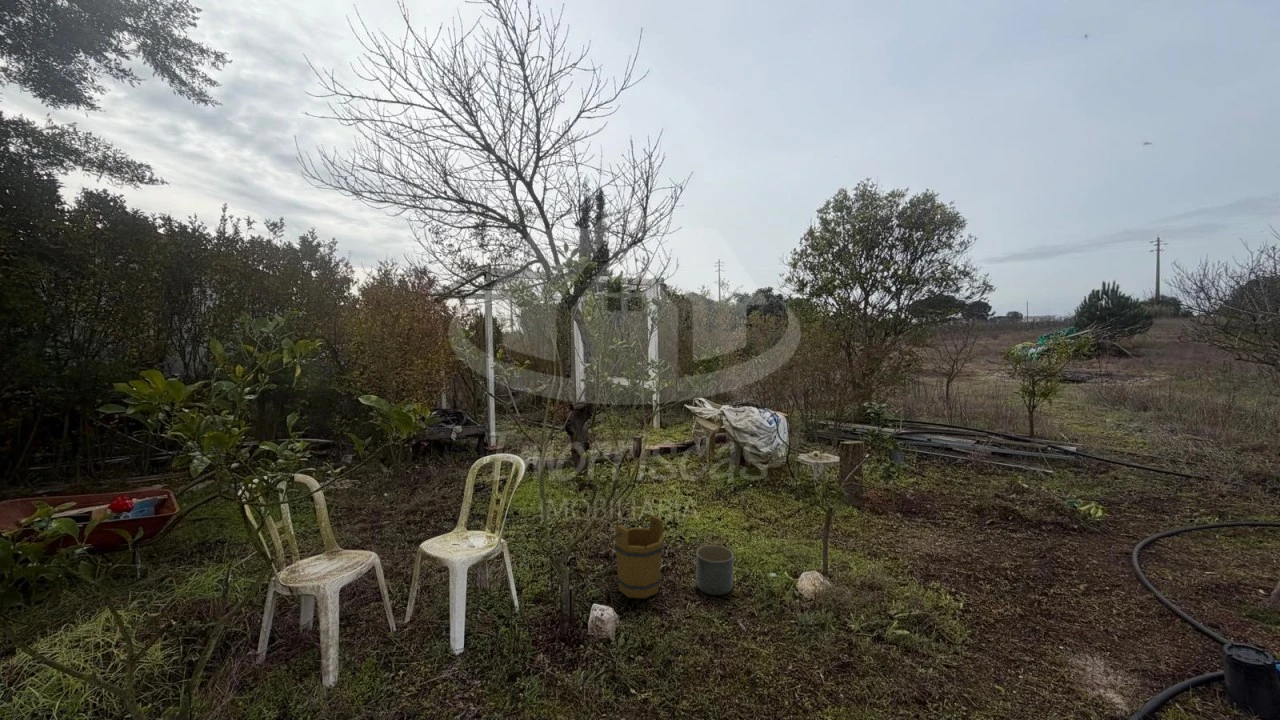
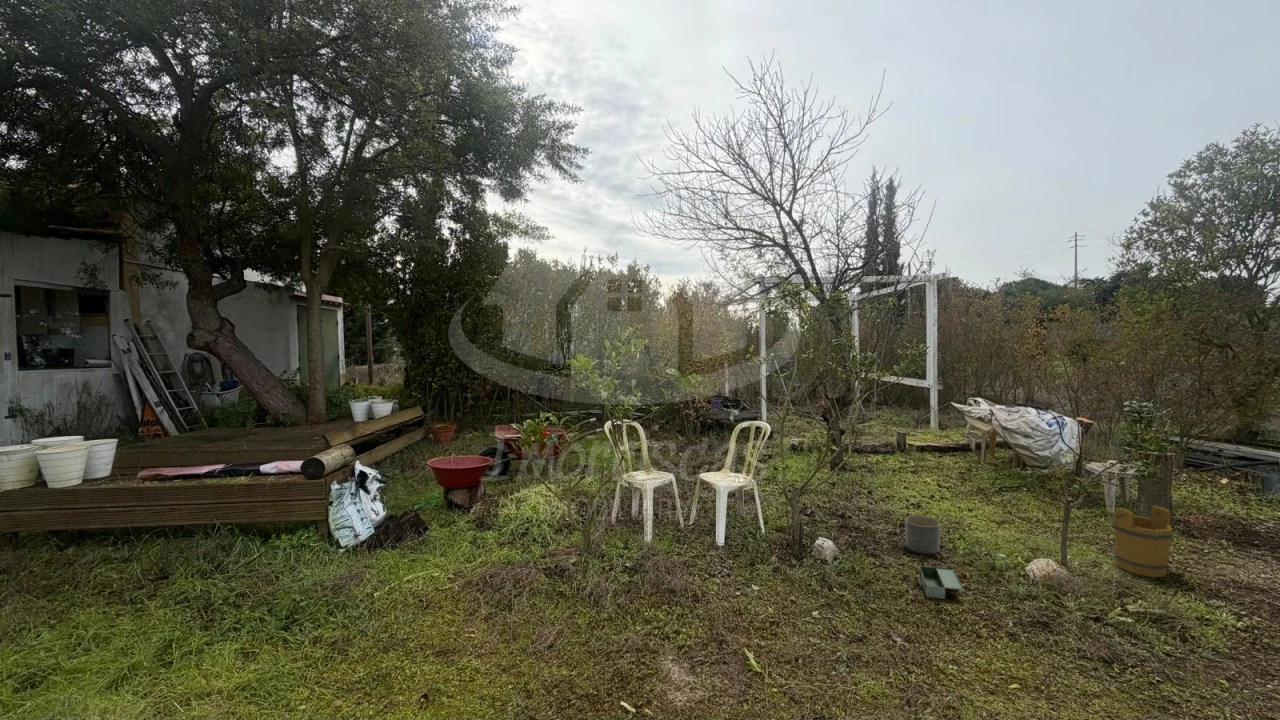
bucket: present [612,515,664,599] -> present [1107,505,1173,577]
toolbox: none [735,618,797,673] -> present [918,566,963,599]

